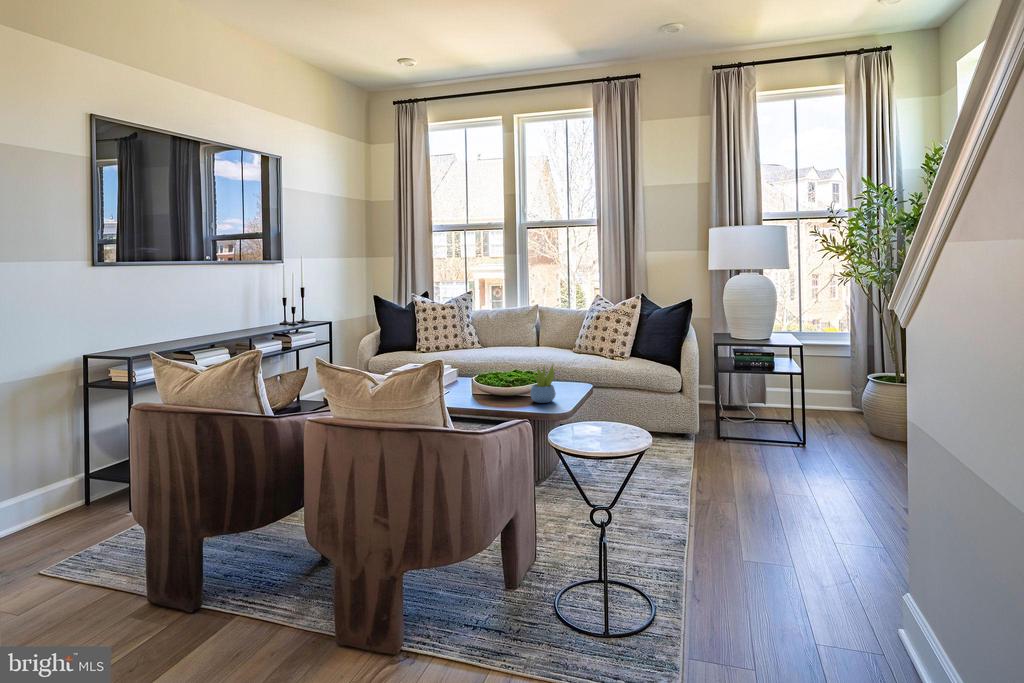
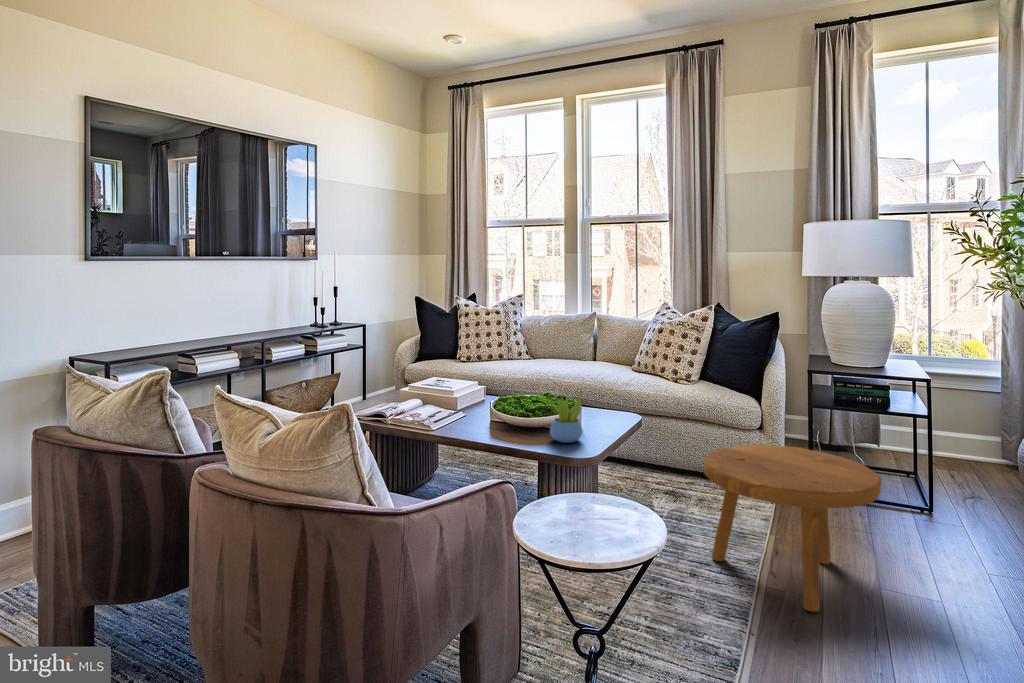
footstool: none [647,399,771,510] -> present [704,445,881,612]

